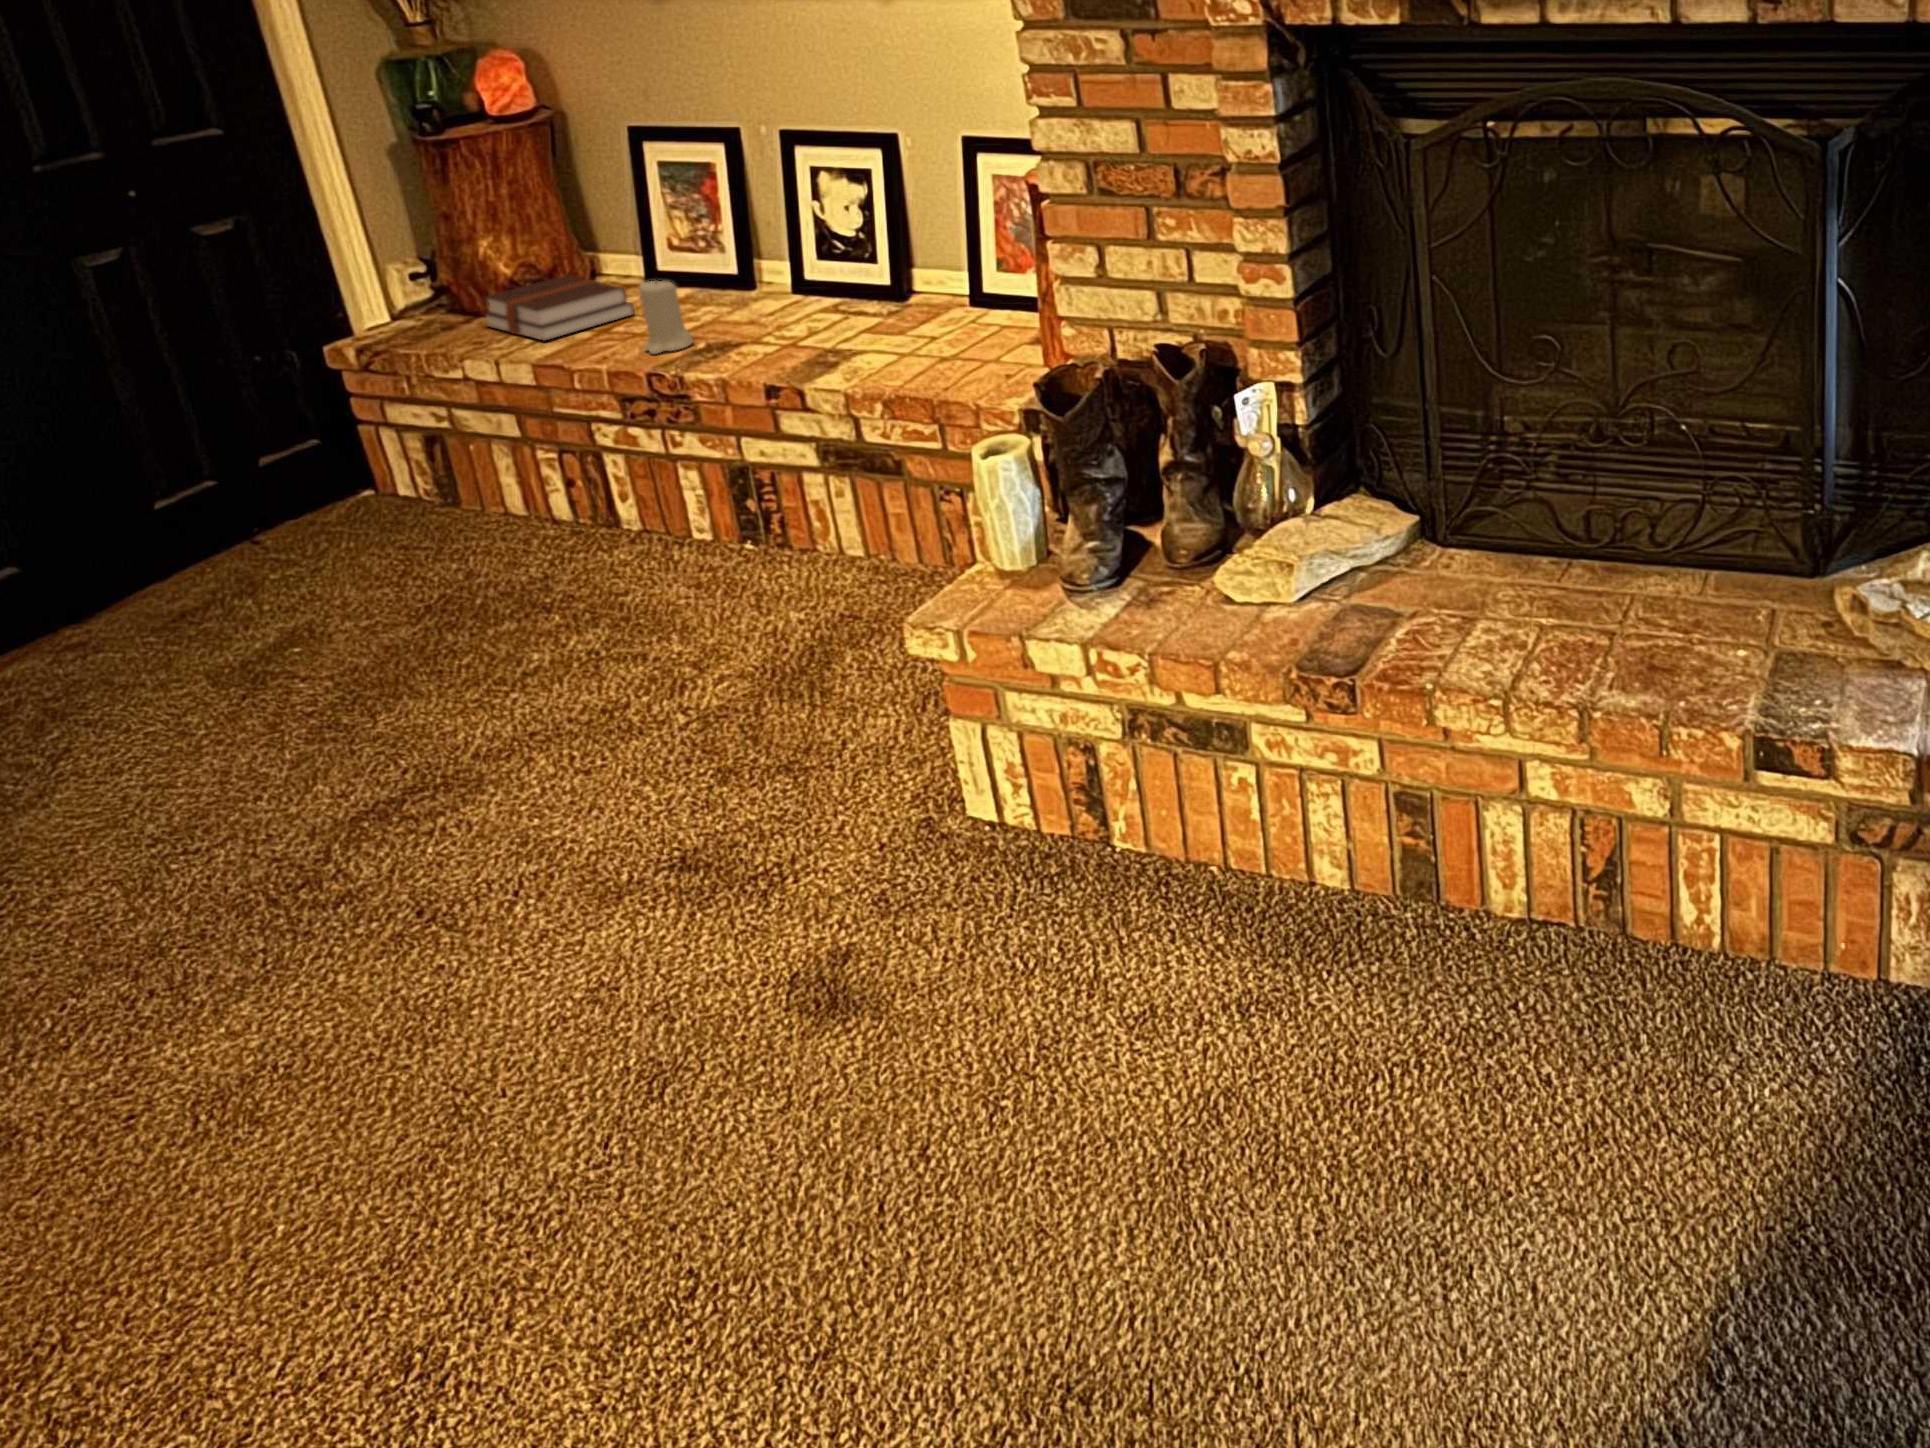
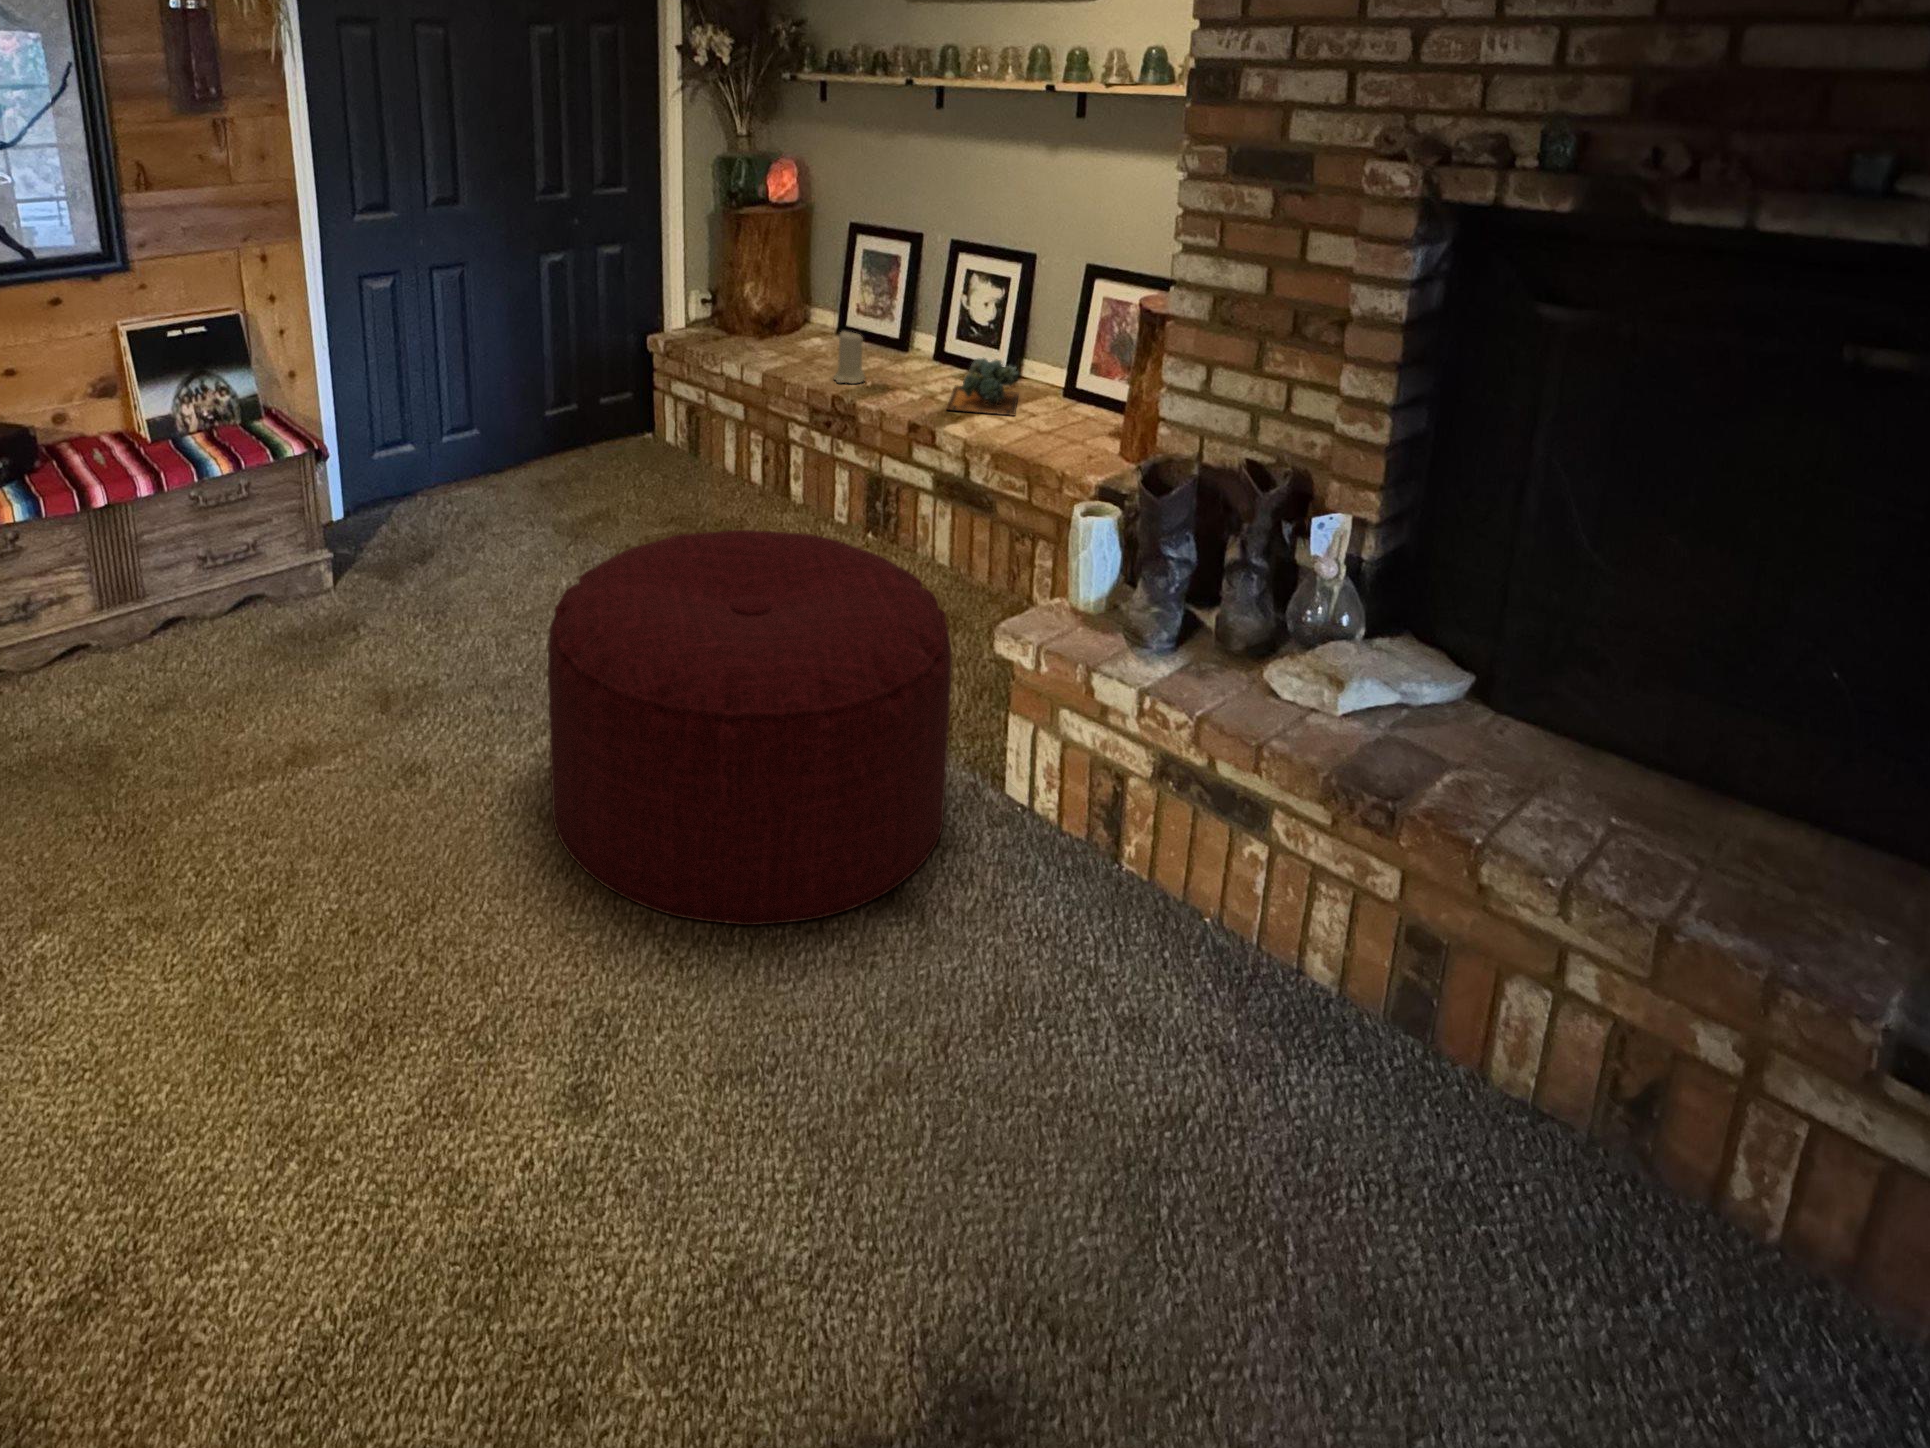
hardback book: present [485,275,635,341] -> none [739,318,830,359]
succulent plant: none [815,278,914,358] -> present [947,358,1019,416]
ottoman: none [182,580,891,1180] -> present [548,530,952,925]

